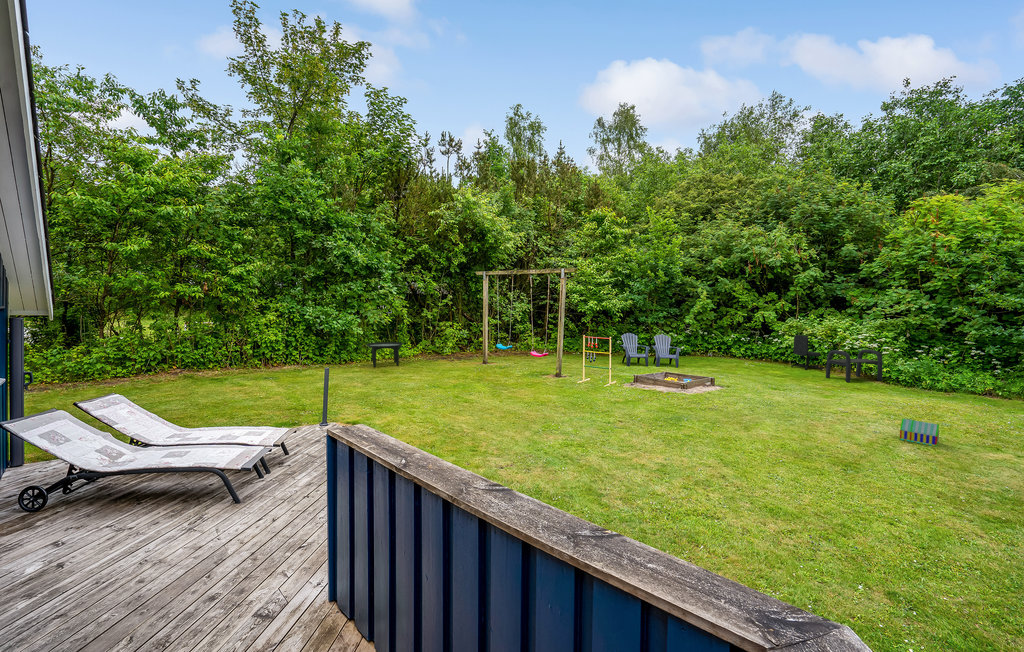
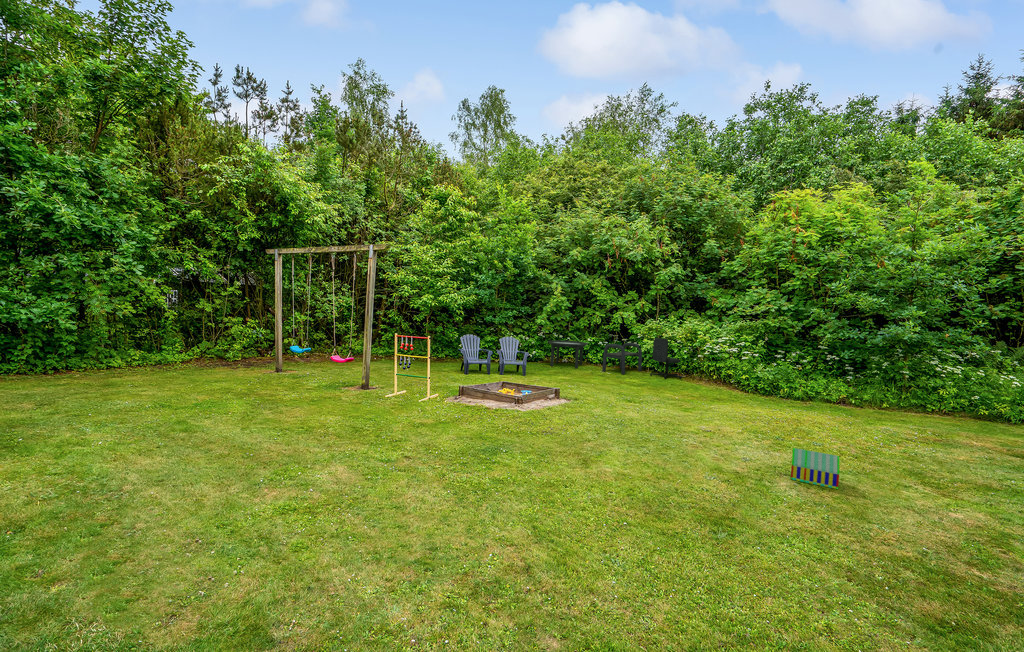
round table: present [366,342,403,367] -> present [548,340,588,368]
bench: present [826,349,883,382] -> present [602,343,642,374]

